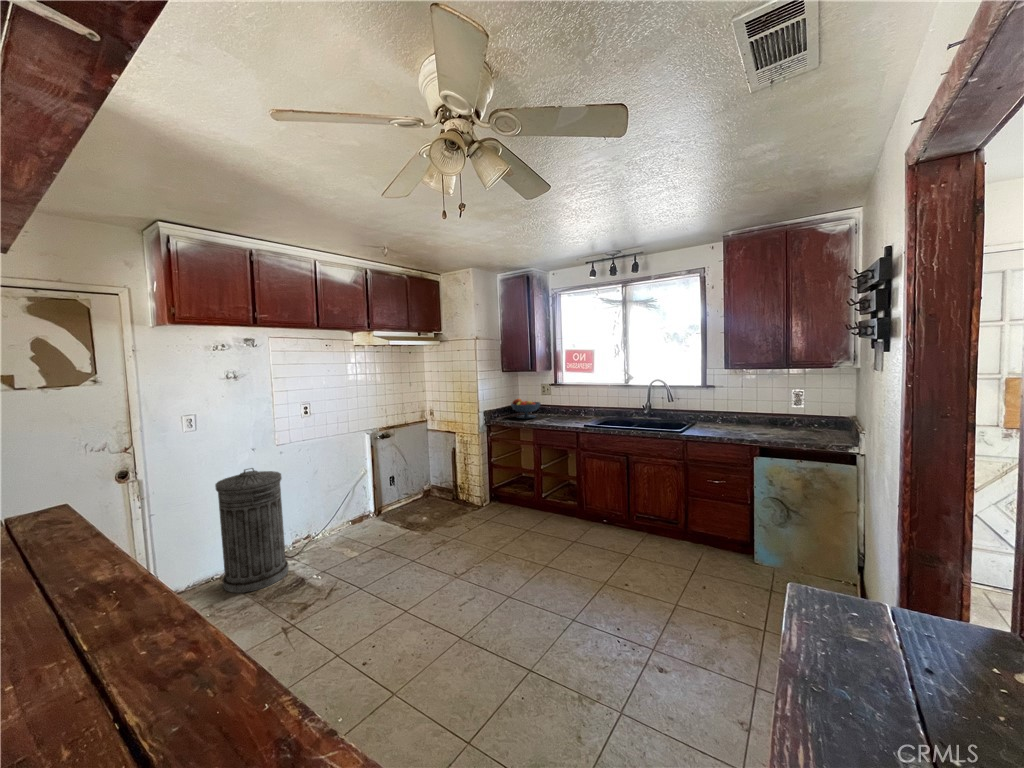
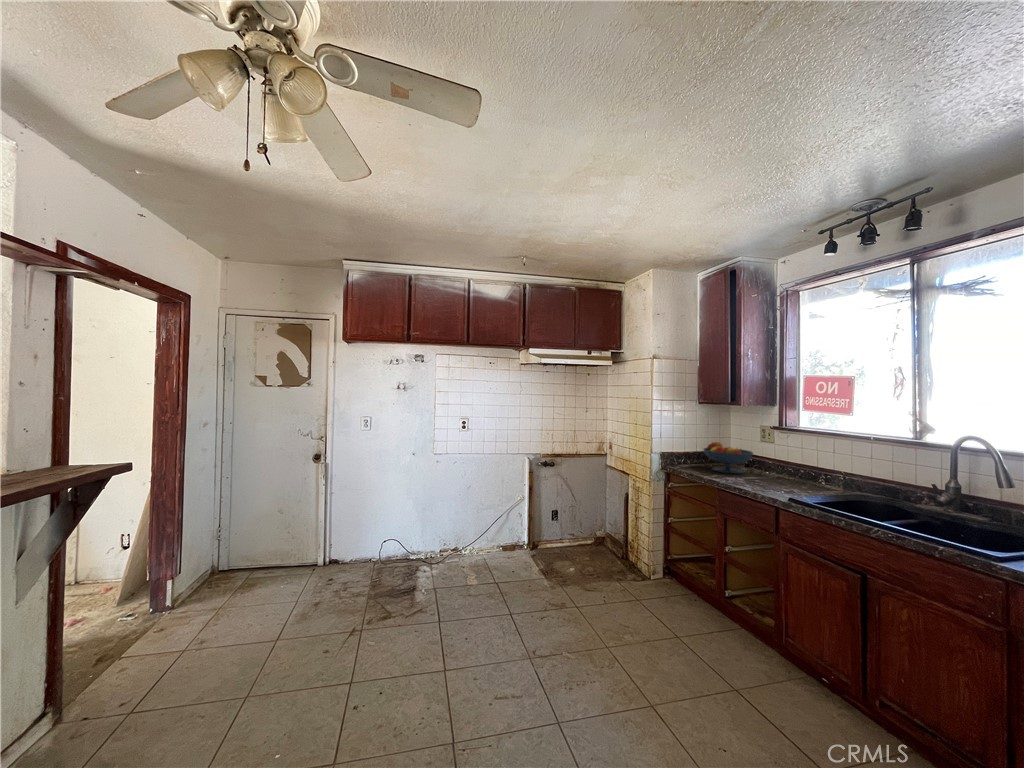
trash can: present [215,468,289,593] -> none [365,470,421,586]

